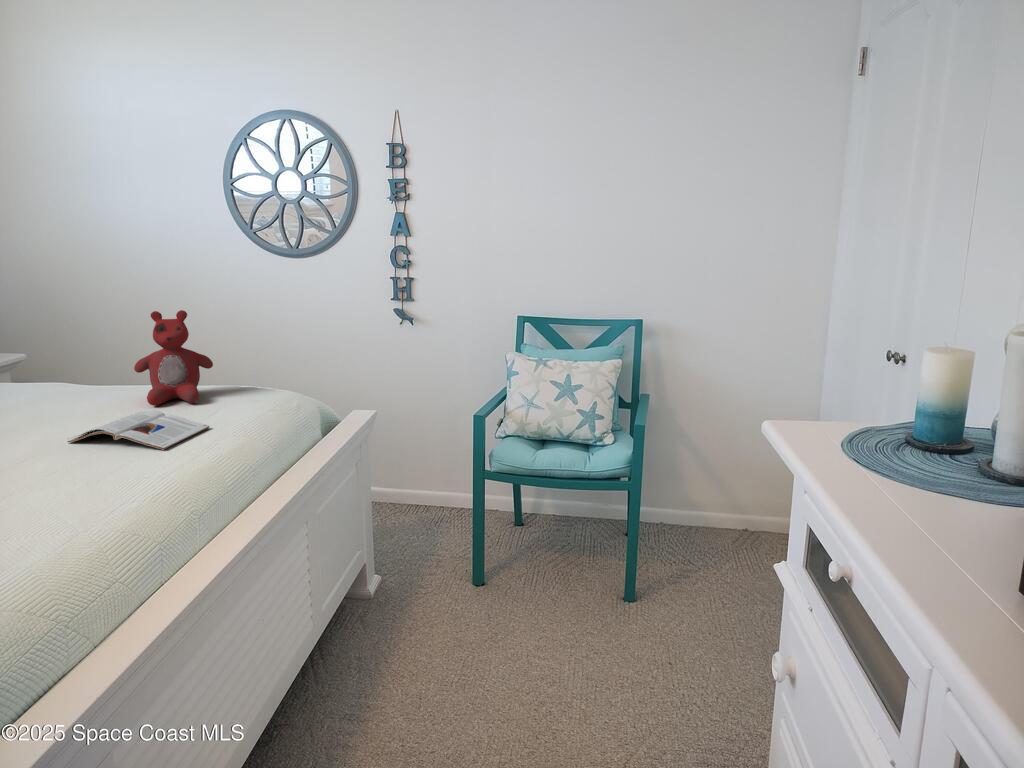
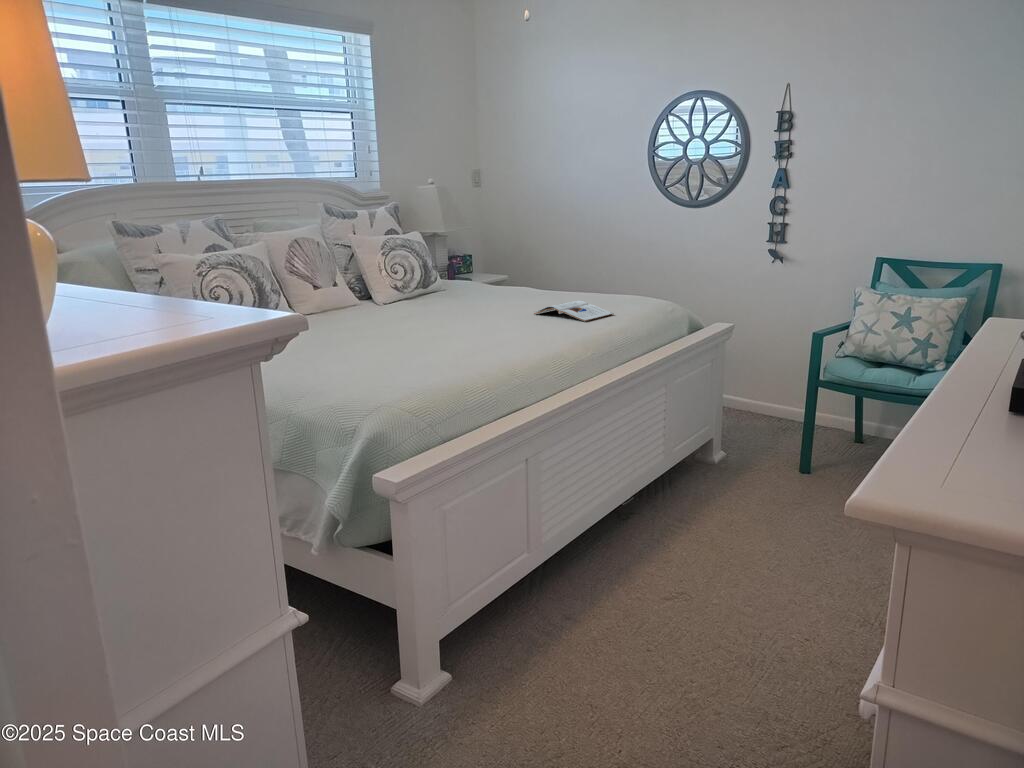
stuffed bear: present [134,310,213,406] -> none [573,240,622,302]

